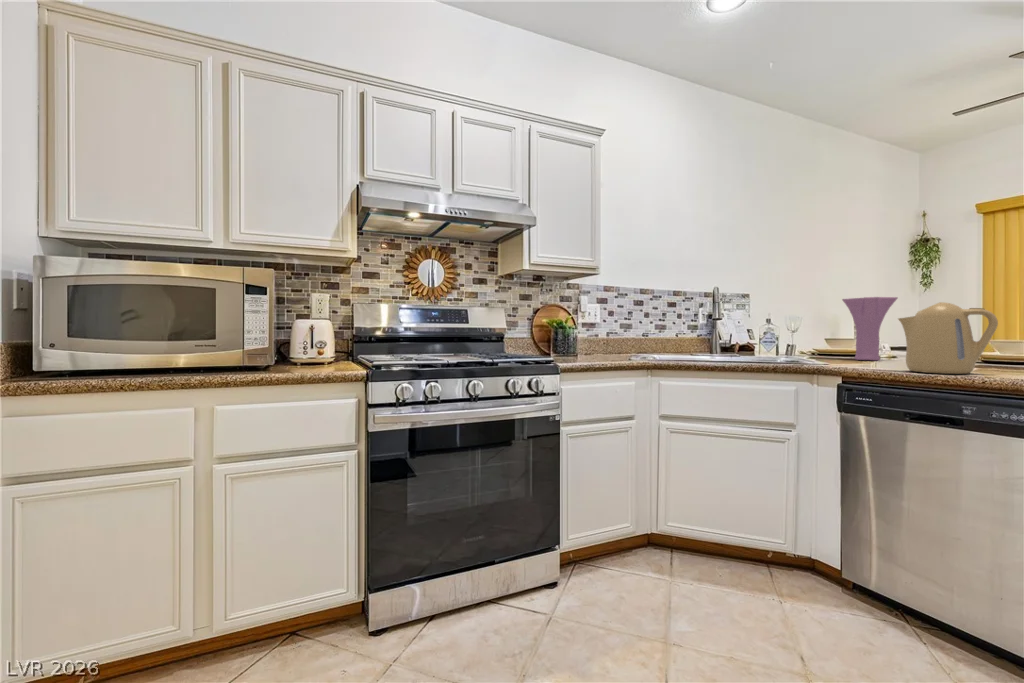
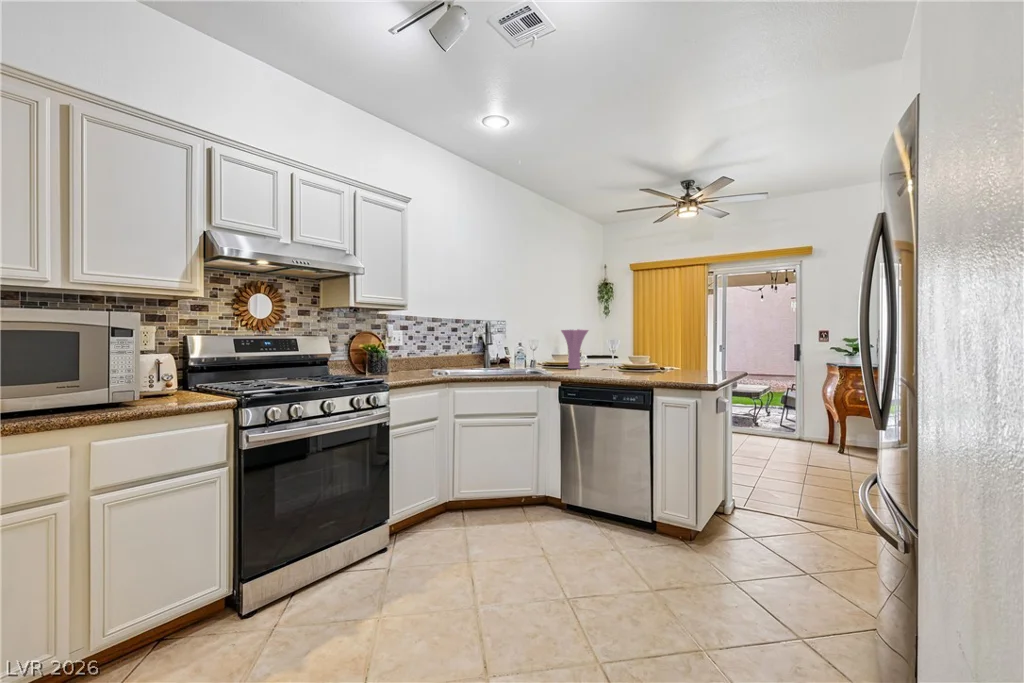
kettle: present [898,302,998,374] -> none [587,338,628,378]

